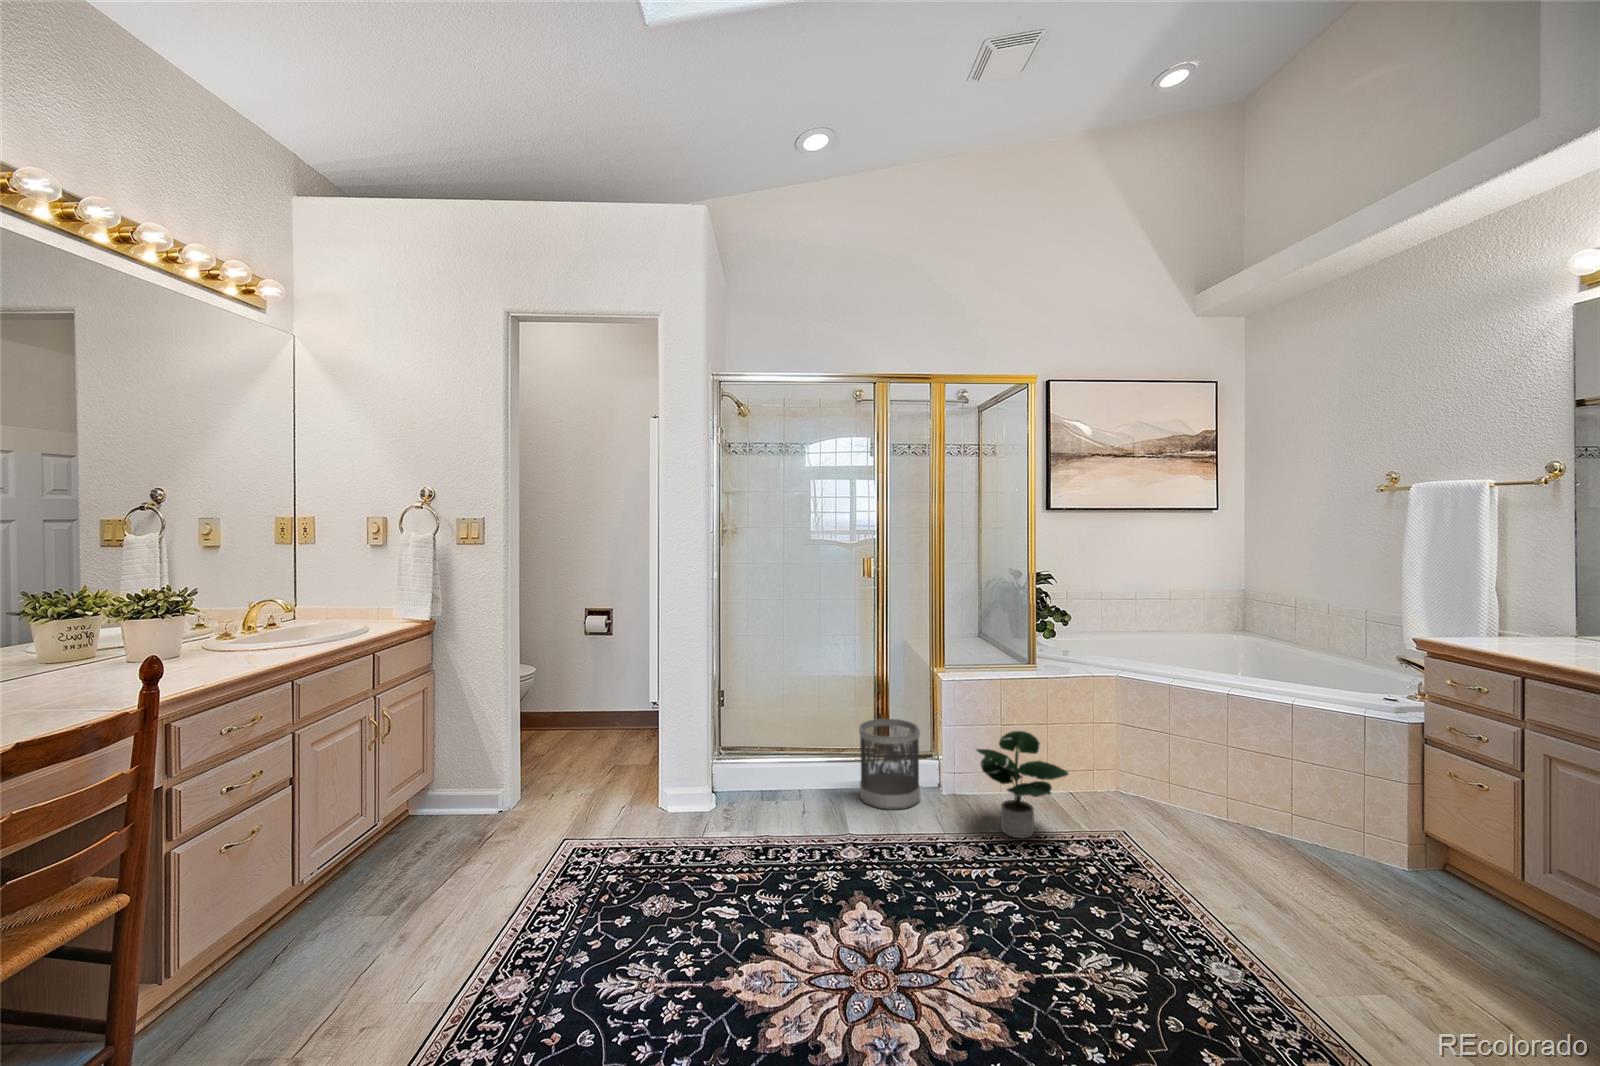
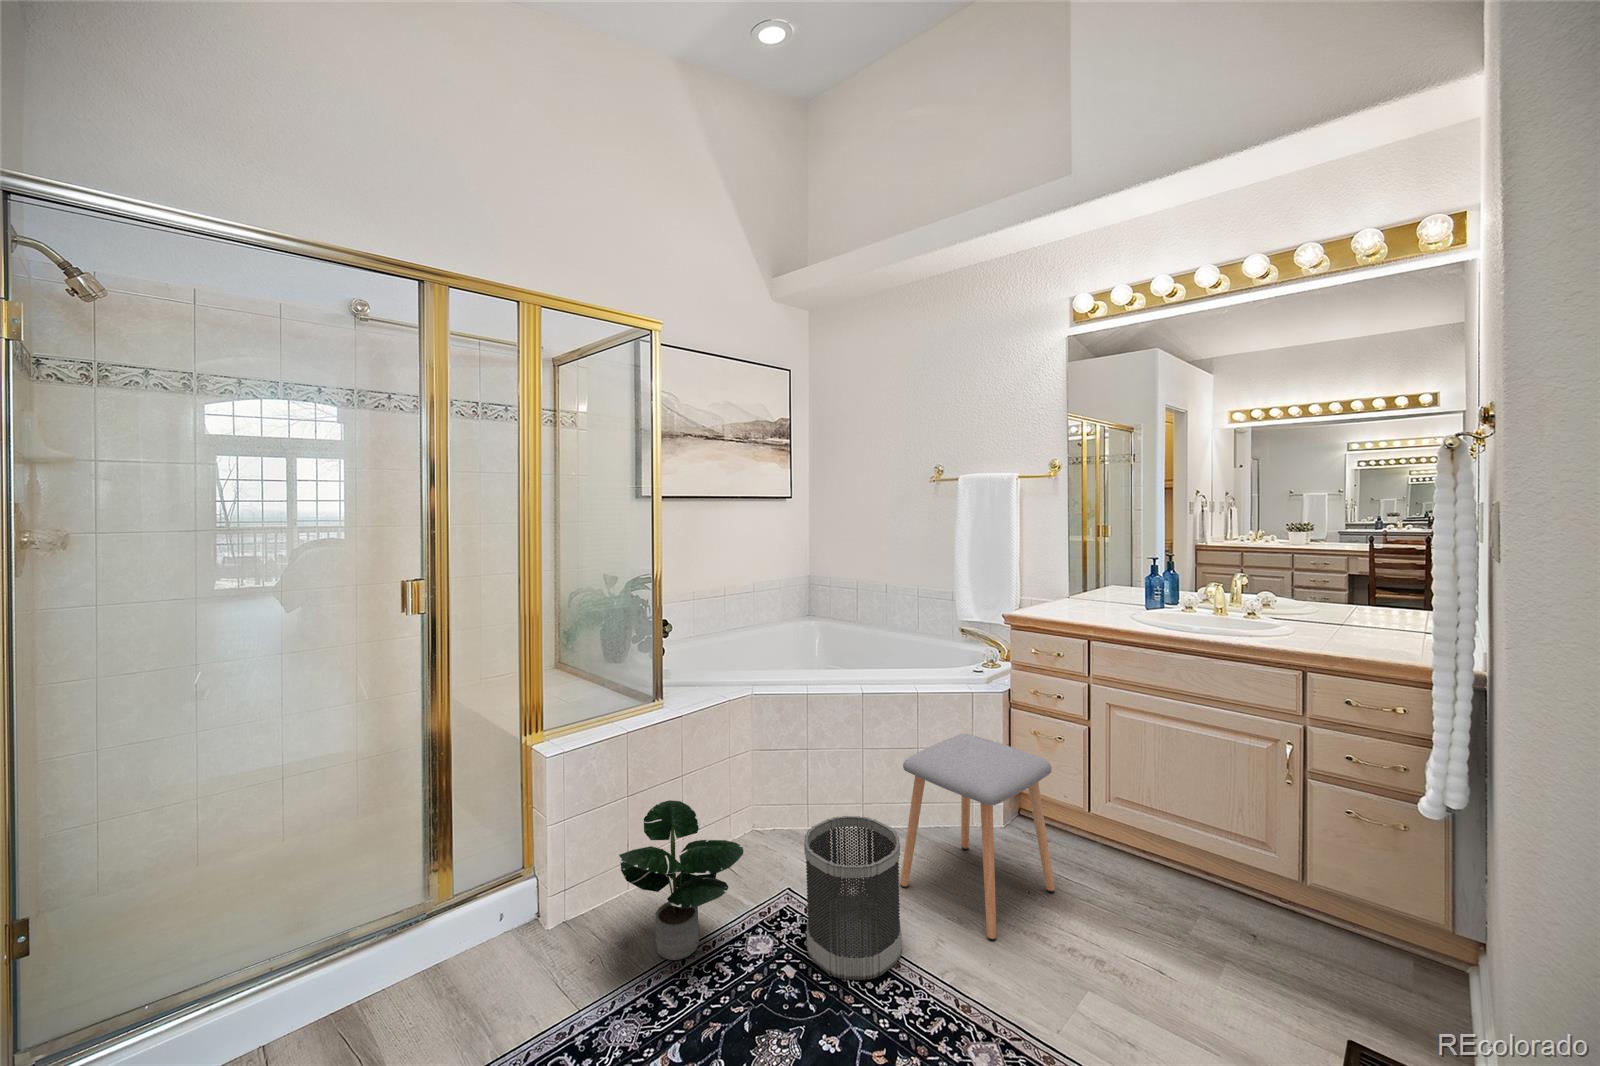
wastebasket: present [859,719,920,810] -> present [804,816,902,980]
stool: none [1233,745,1422,926] -> present [900,734,1055,941]

